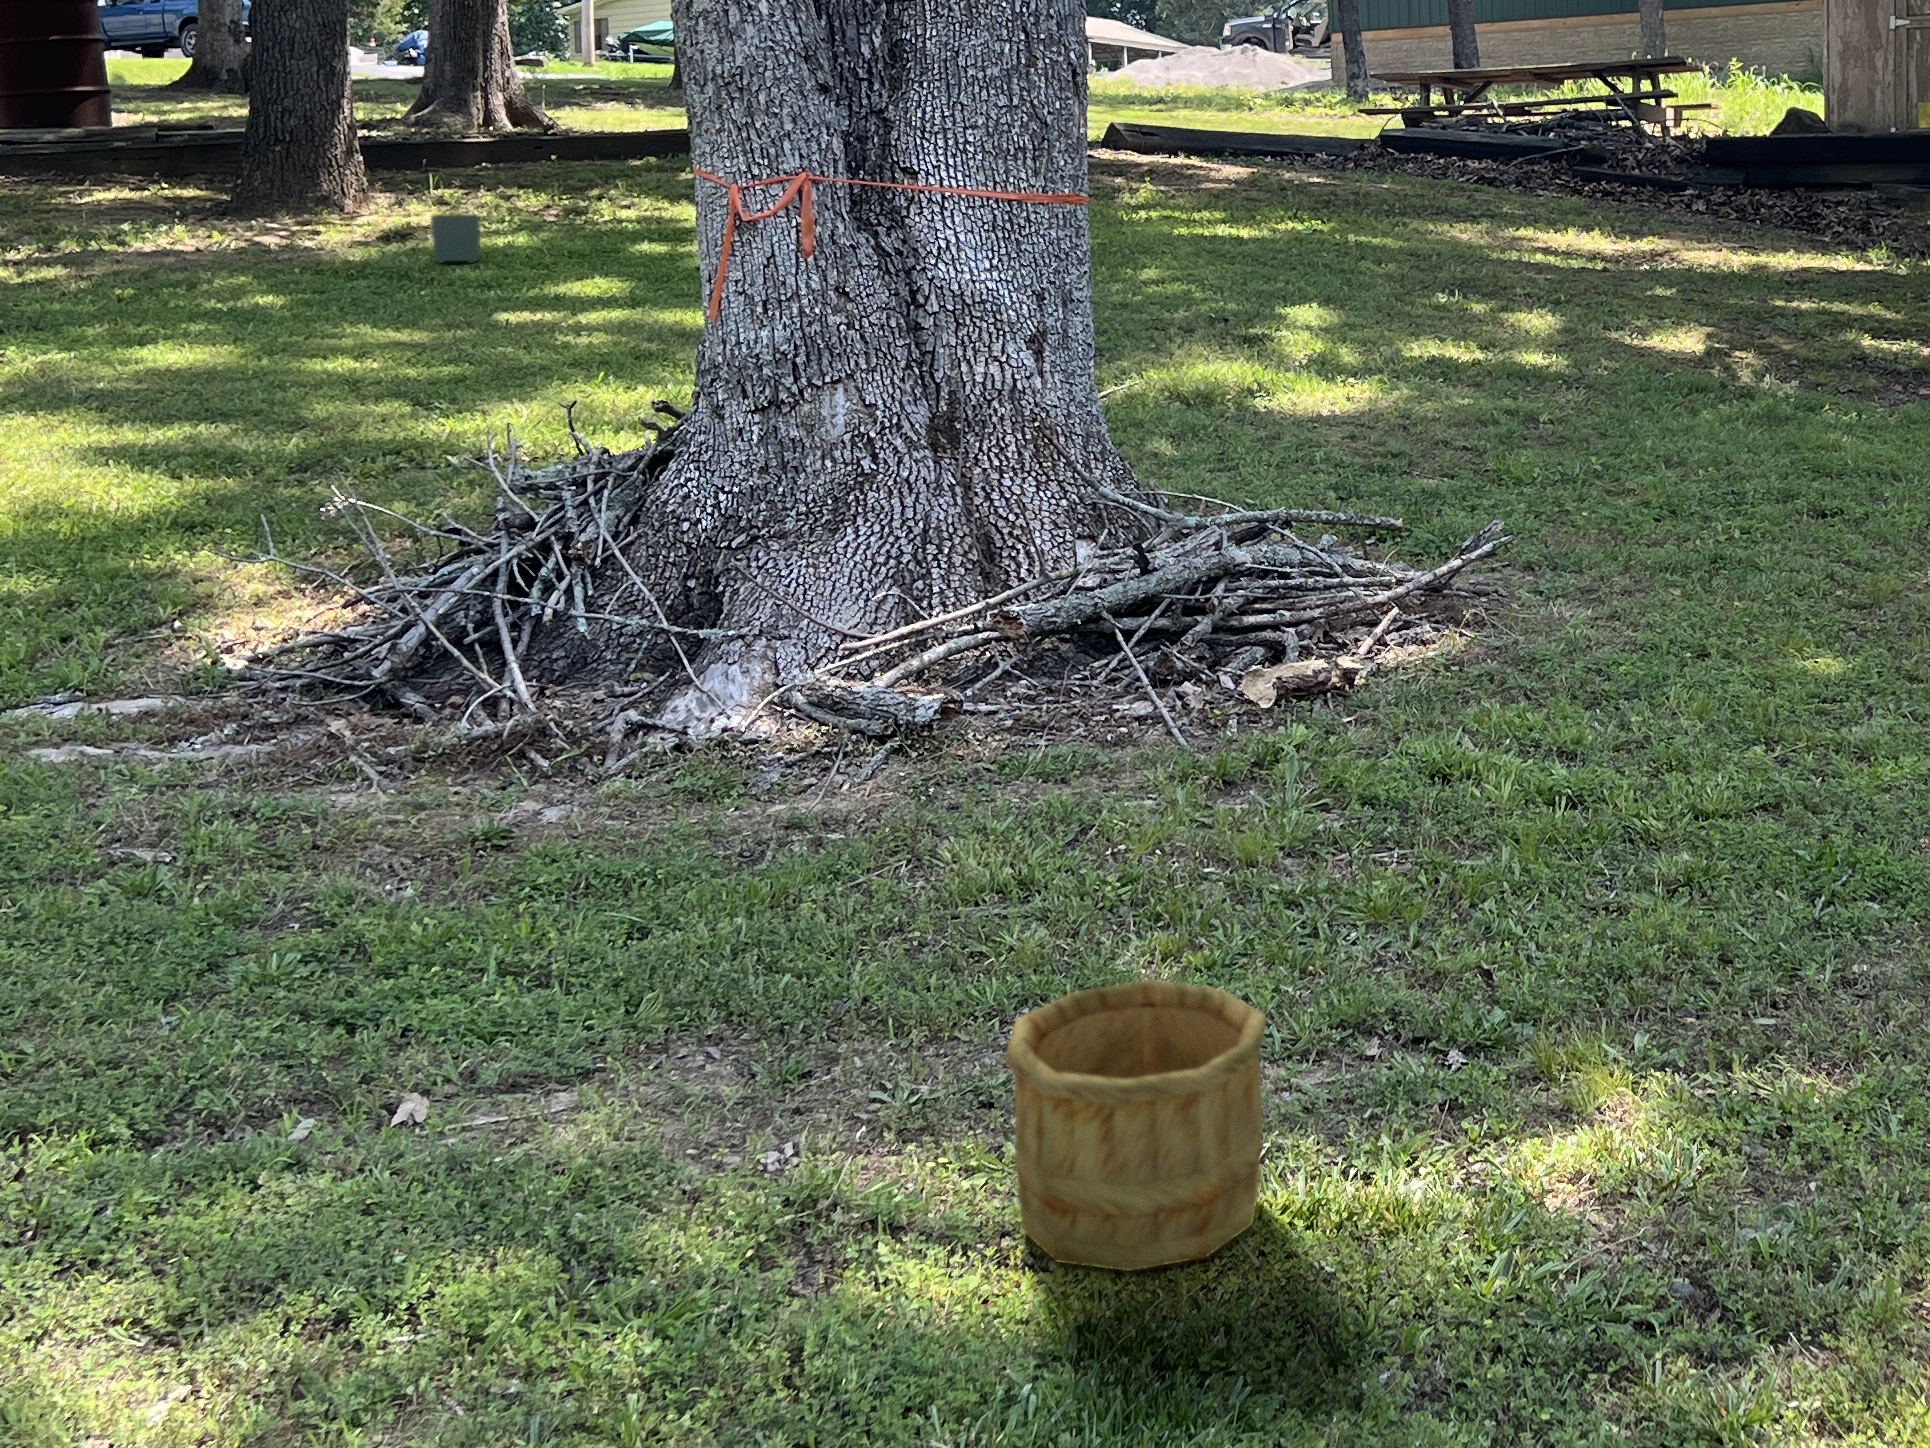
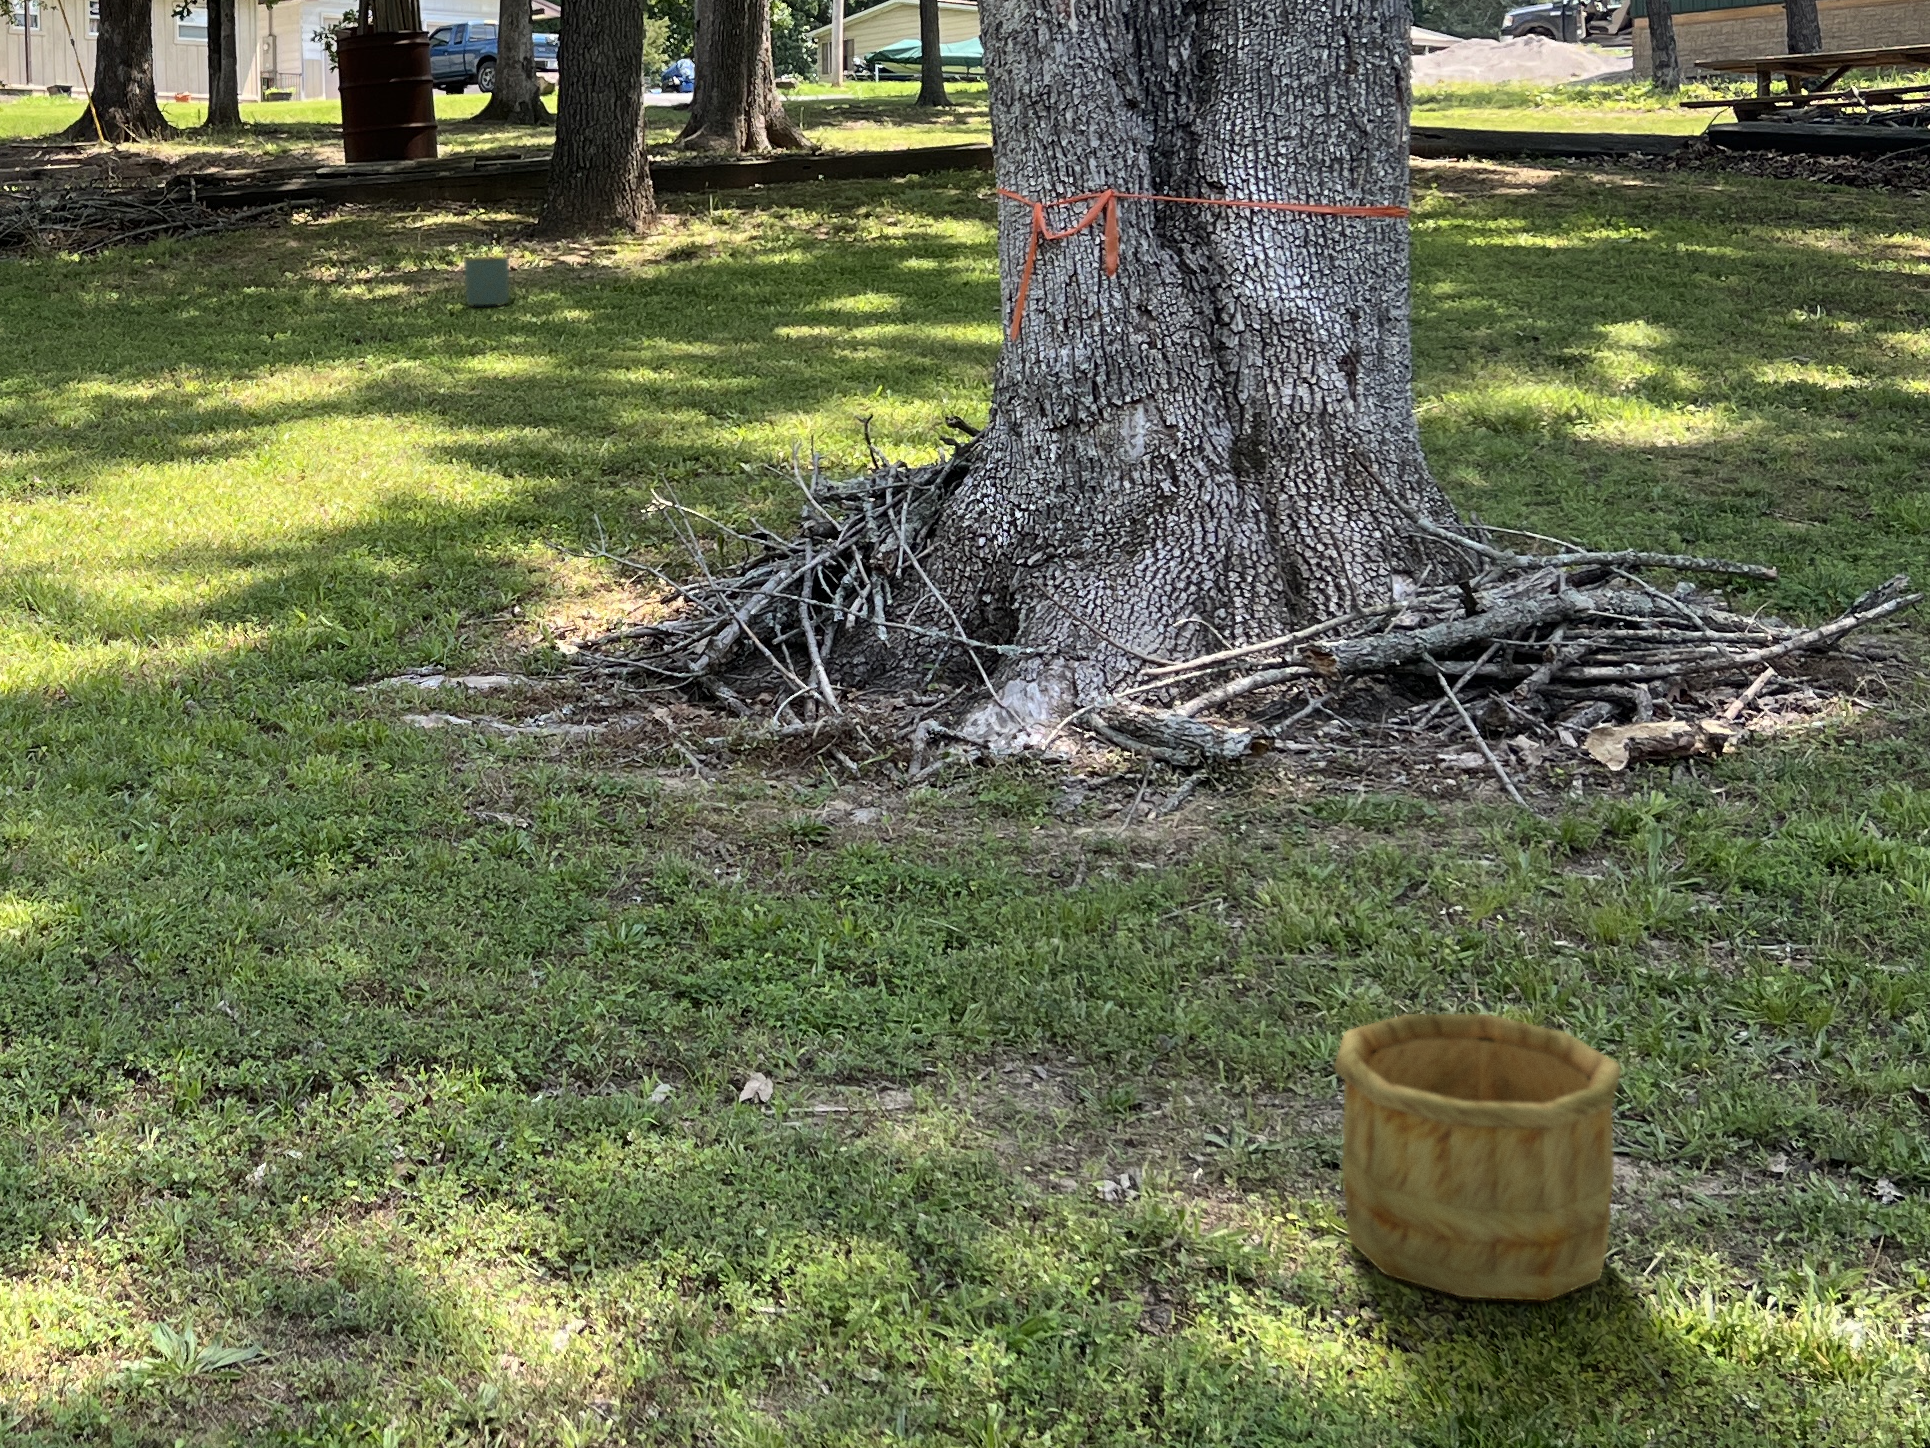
planter: present [431,213,480,263] -> present [464,257,509,306]

